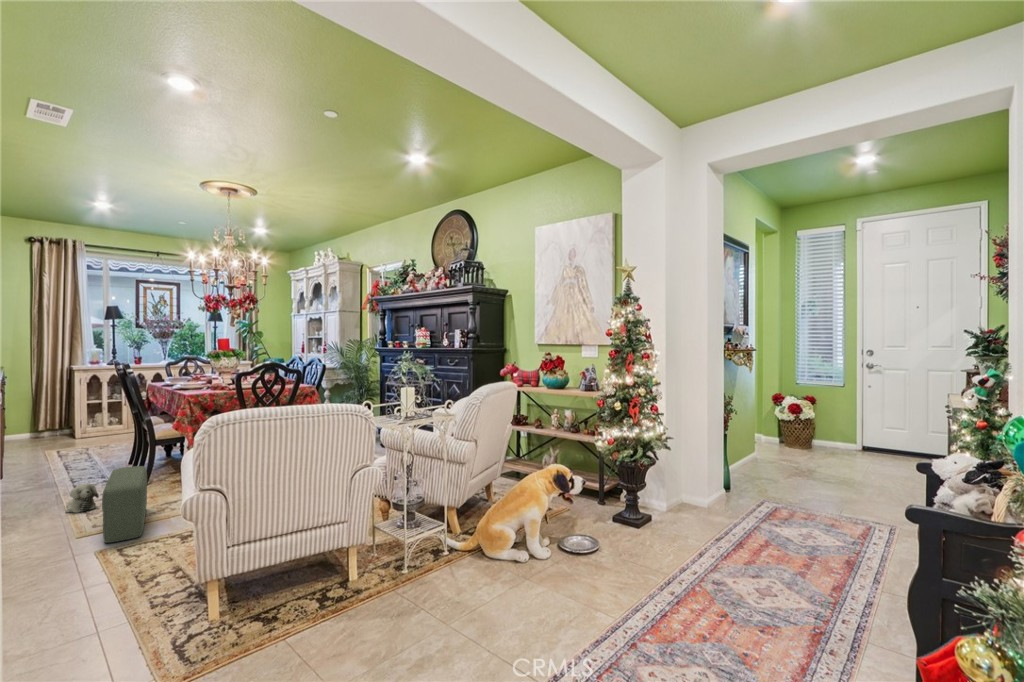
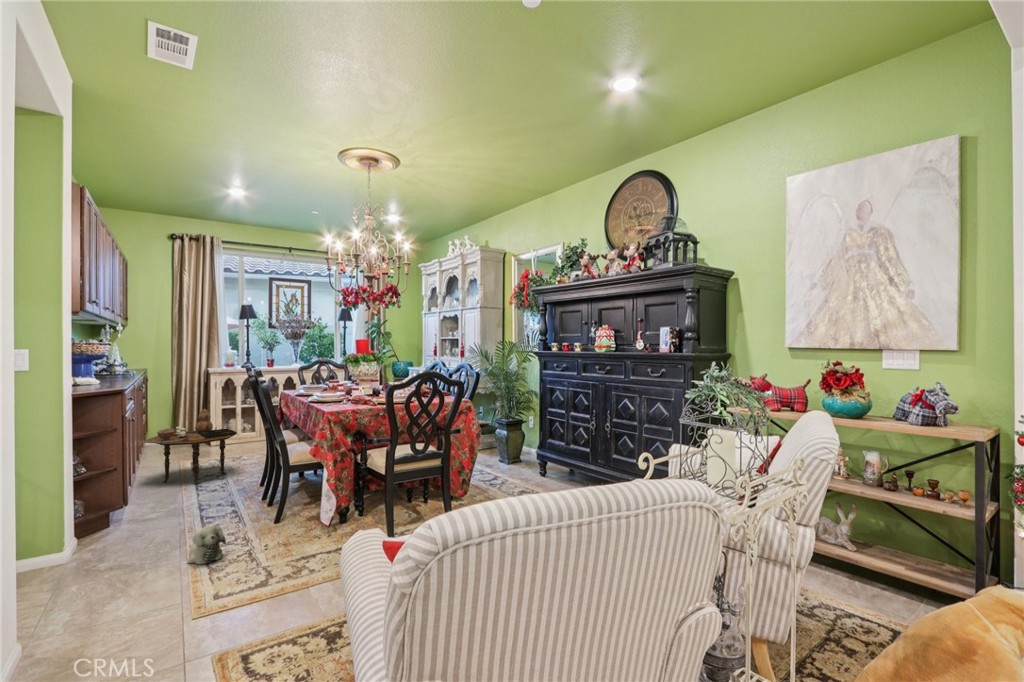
side table: none [8,401,105,467] -> present [141,409,237,484]
pouf: present [102,466,147,543] -> none [225,508,281,635]

